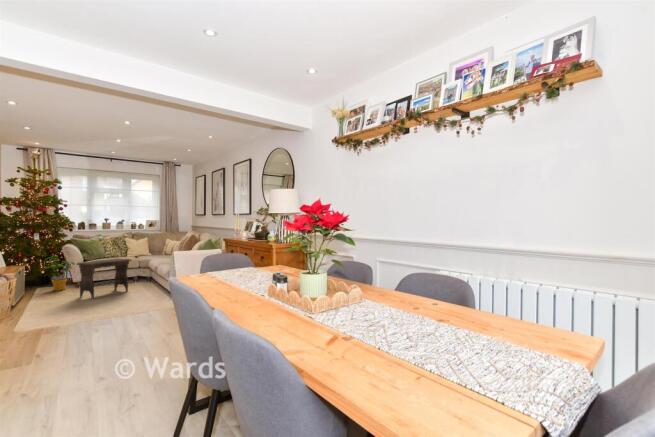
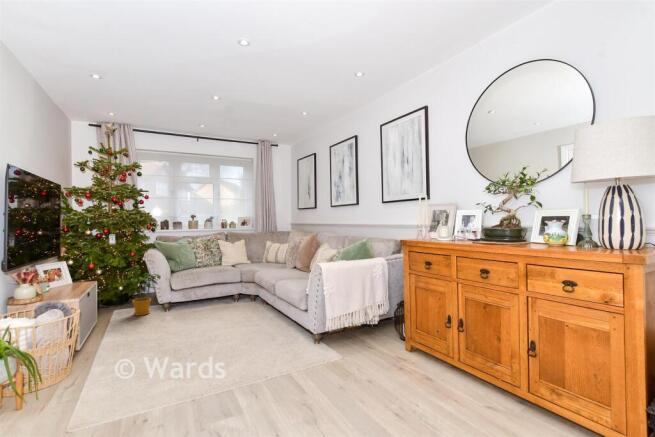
footstool: present [77,258,131,299] -> none [165,270,237,335]

